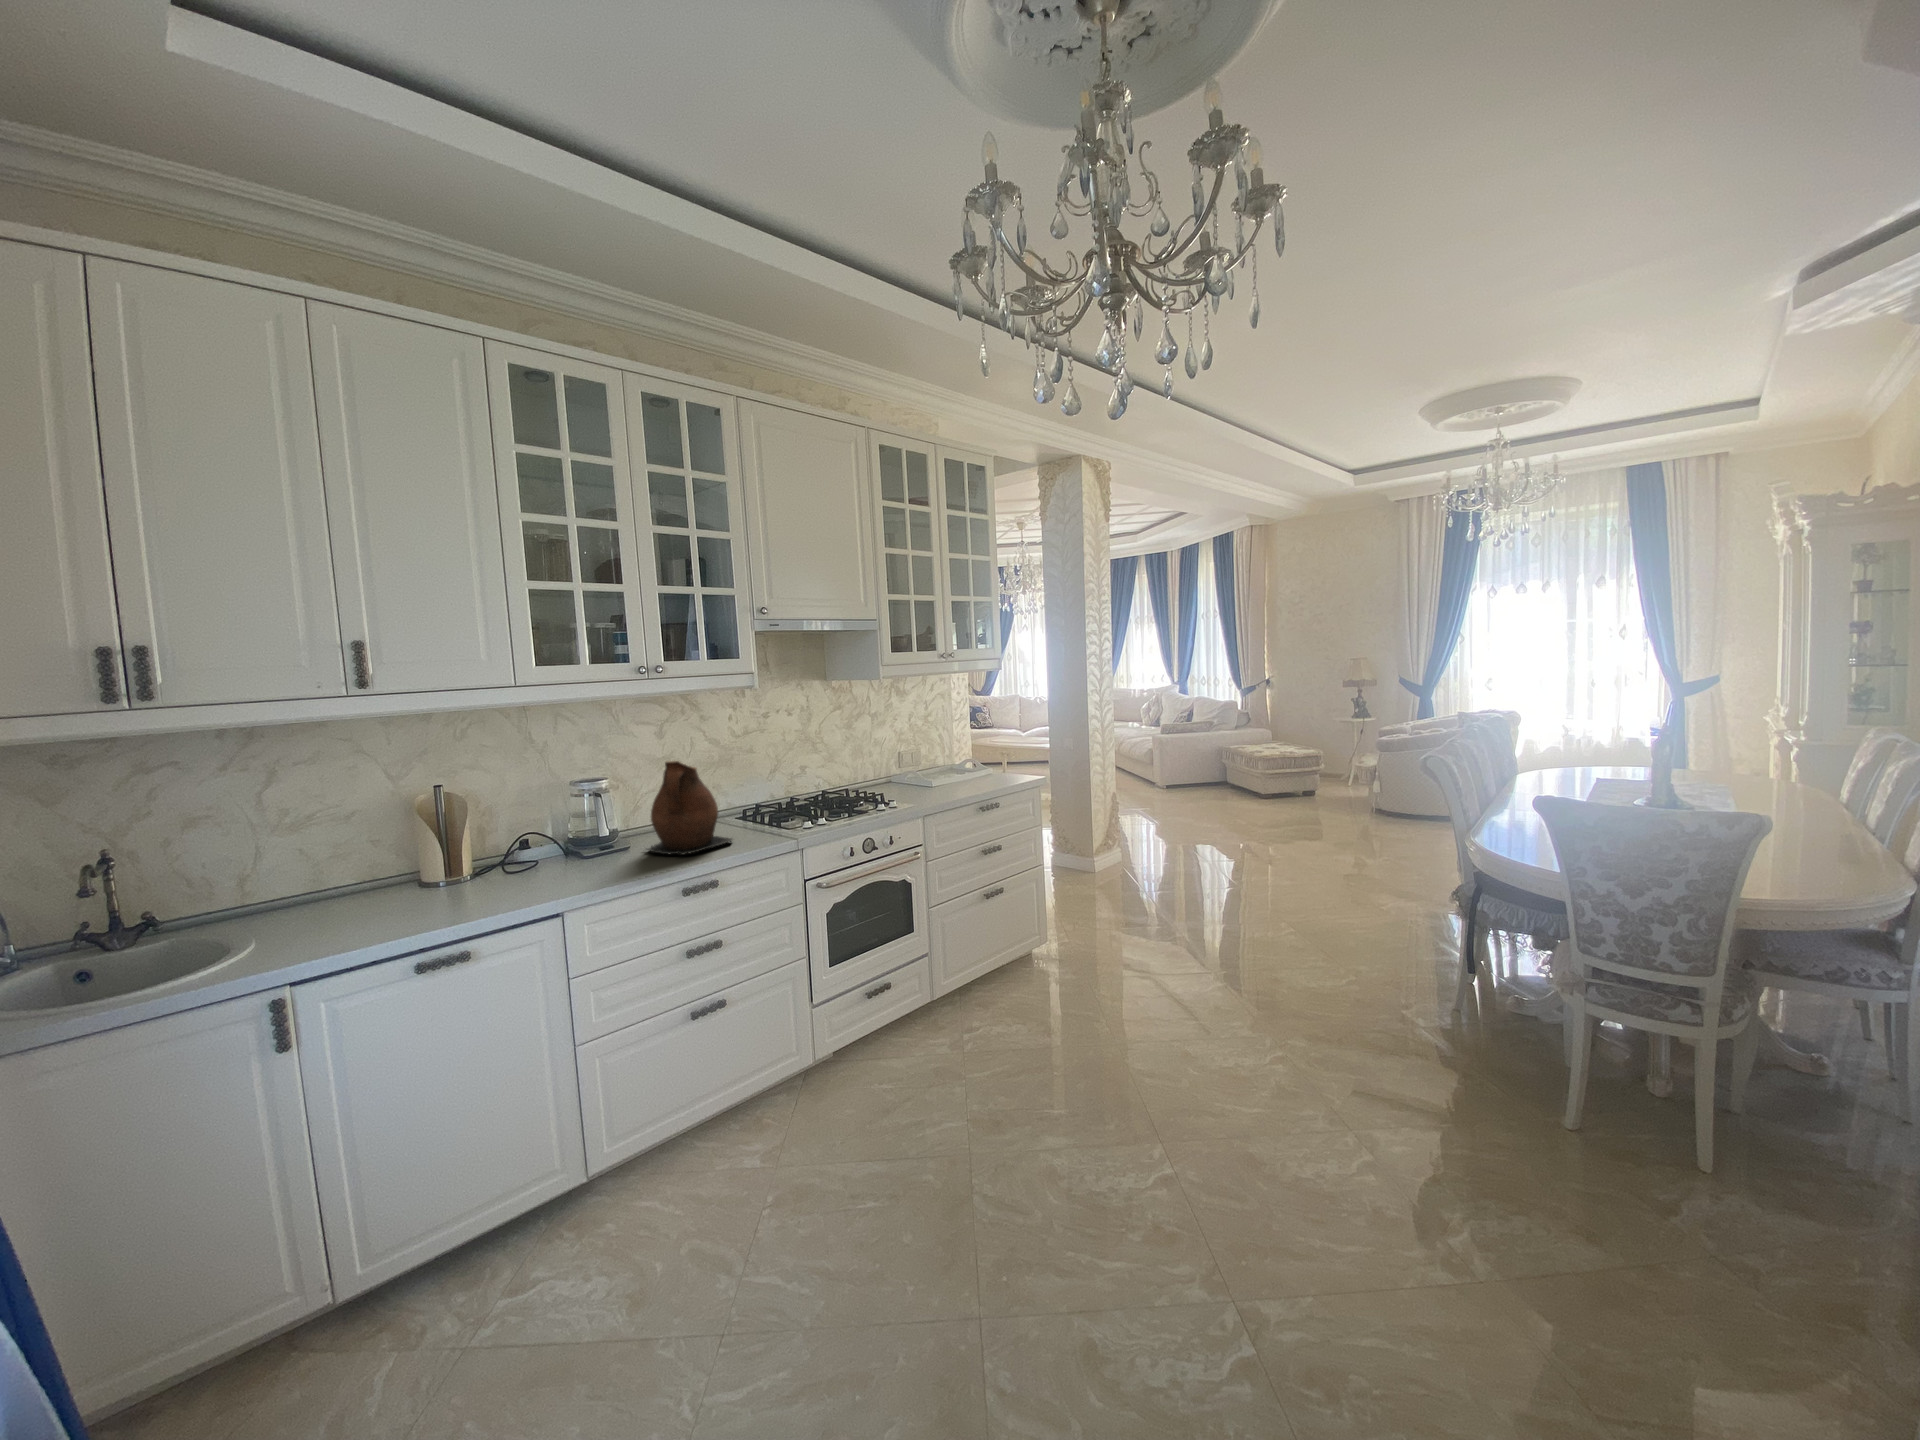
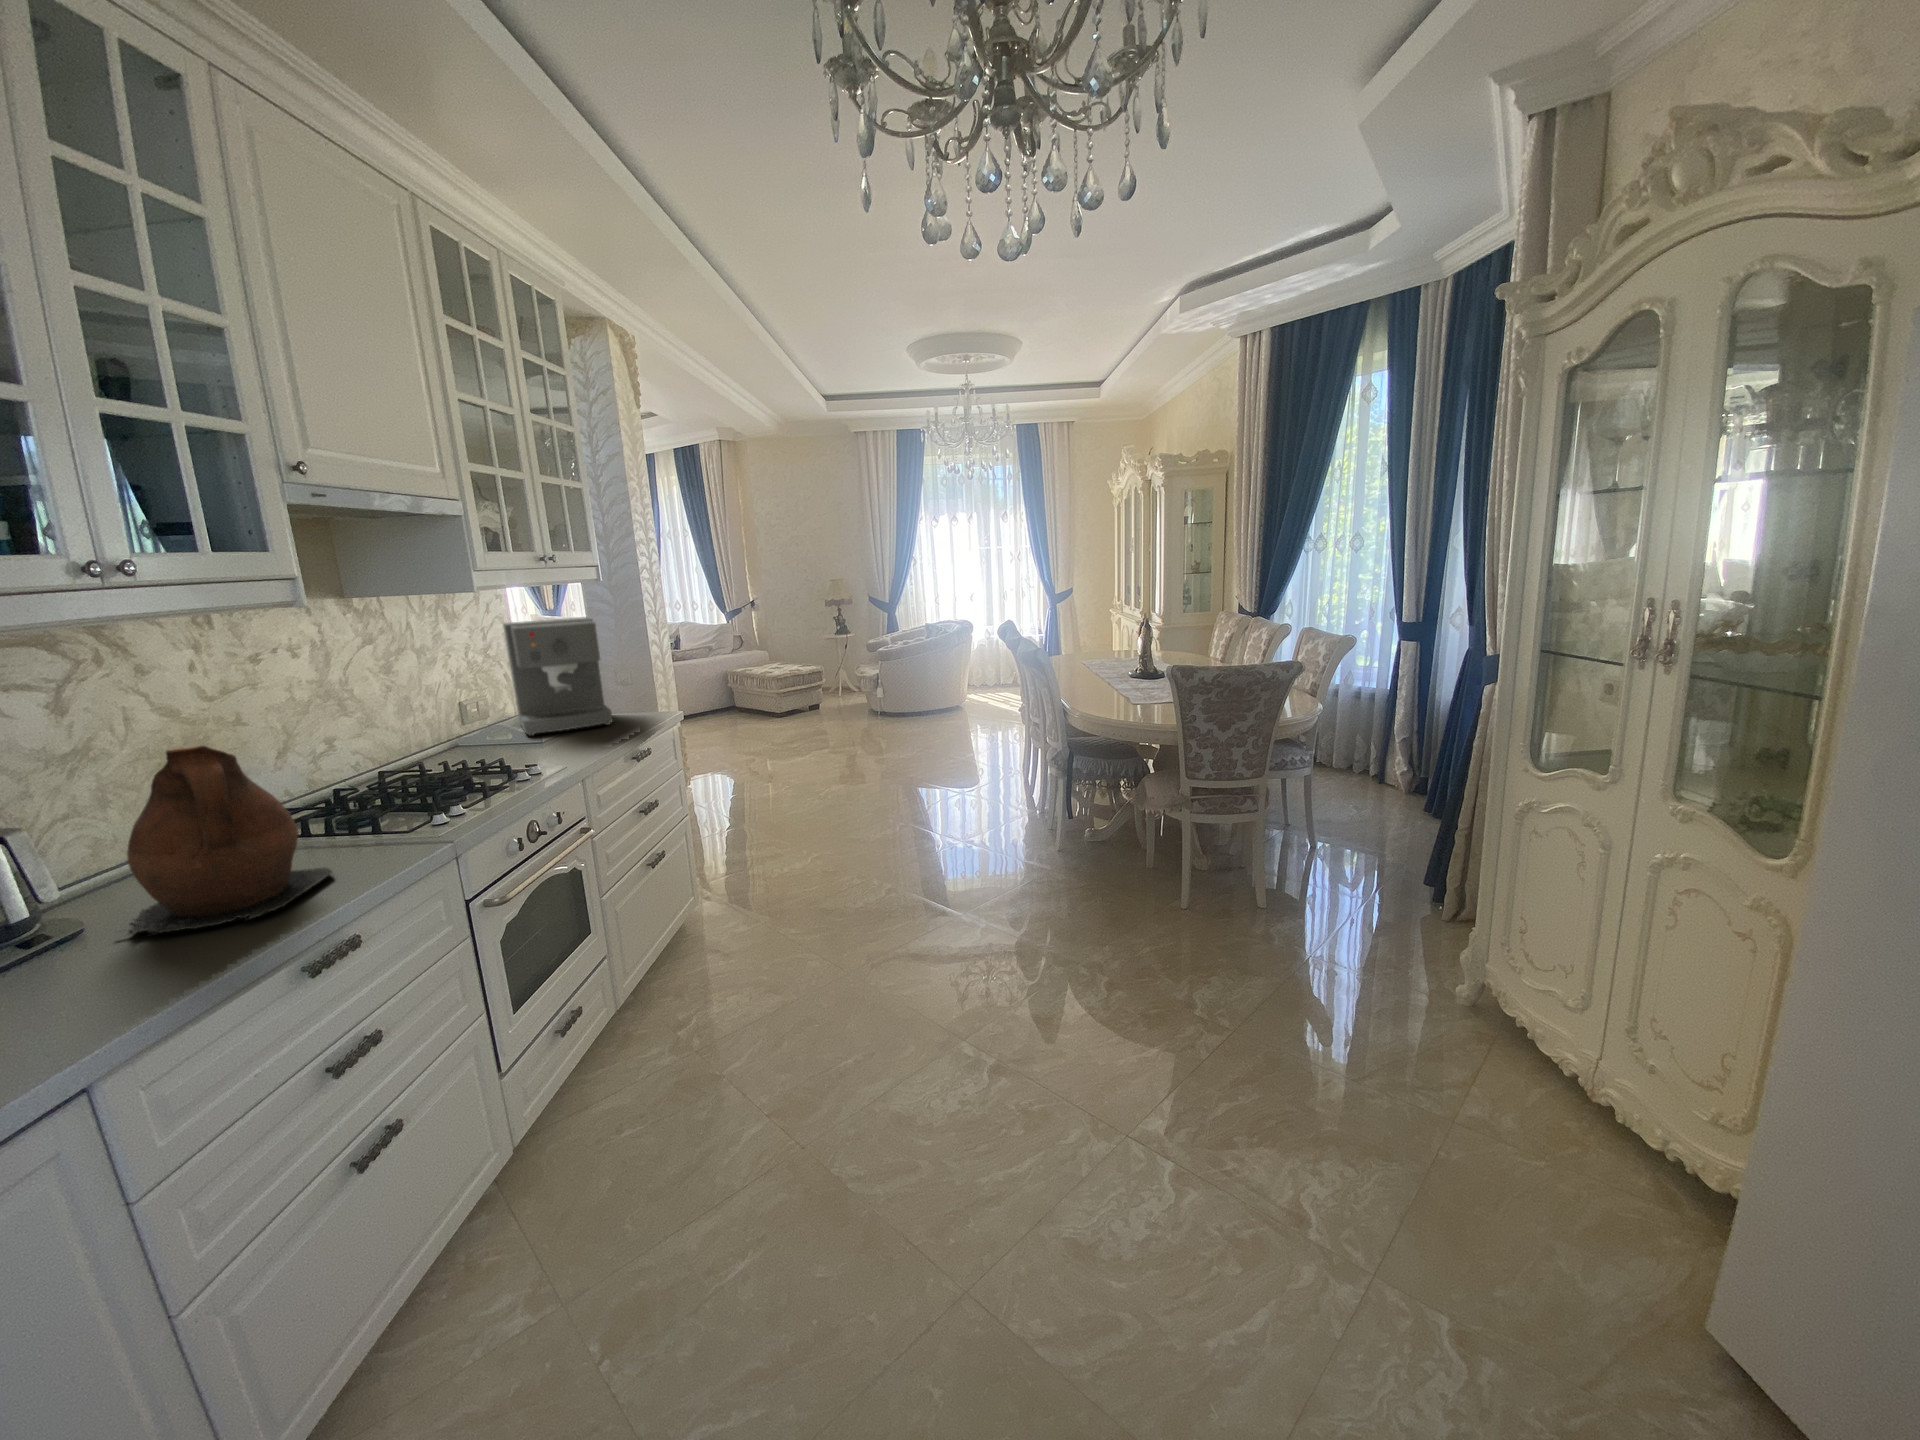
coffee maker: none [918,697,985,782] -> present [503,617,612,736]

